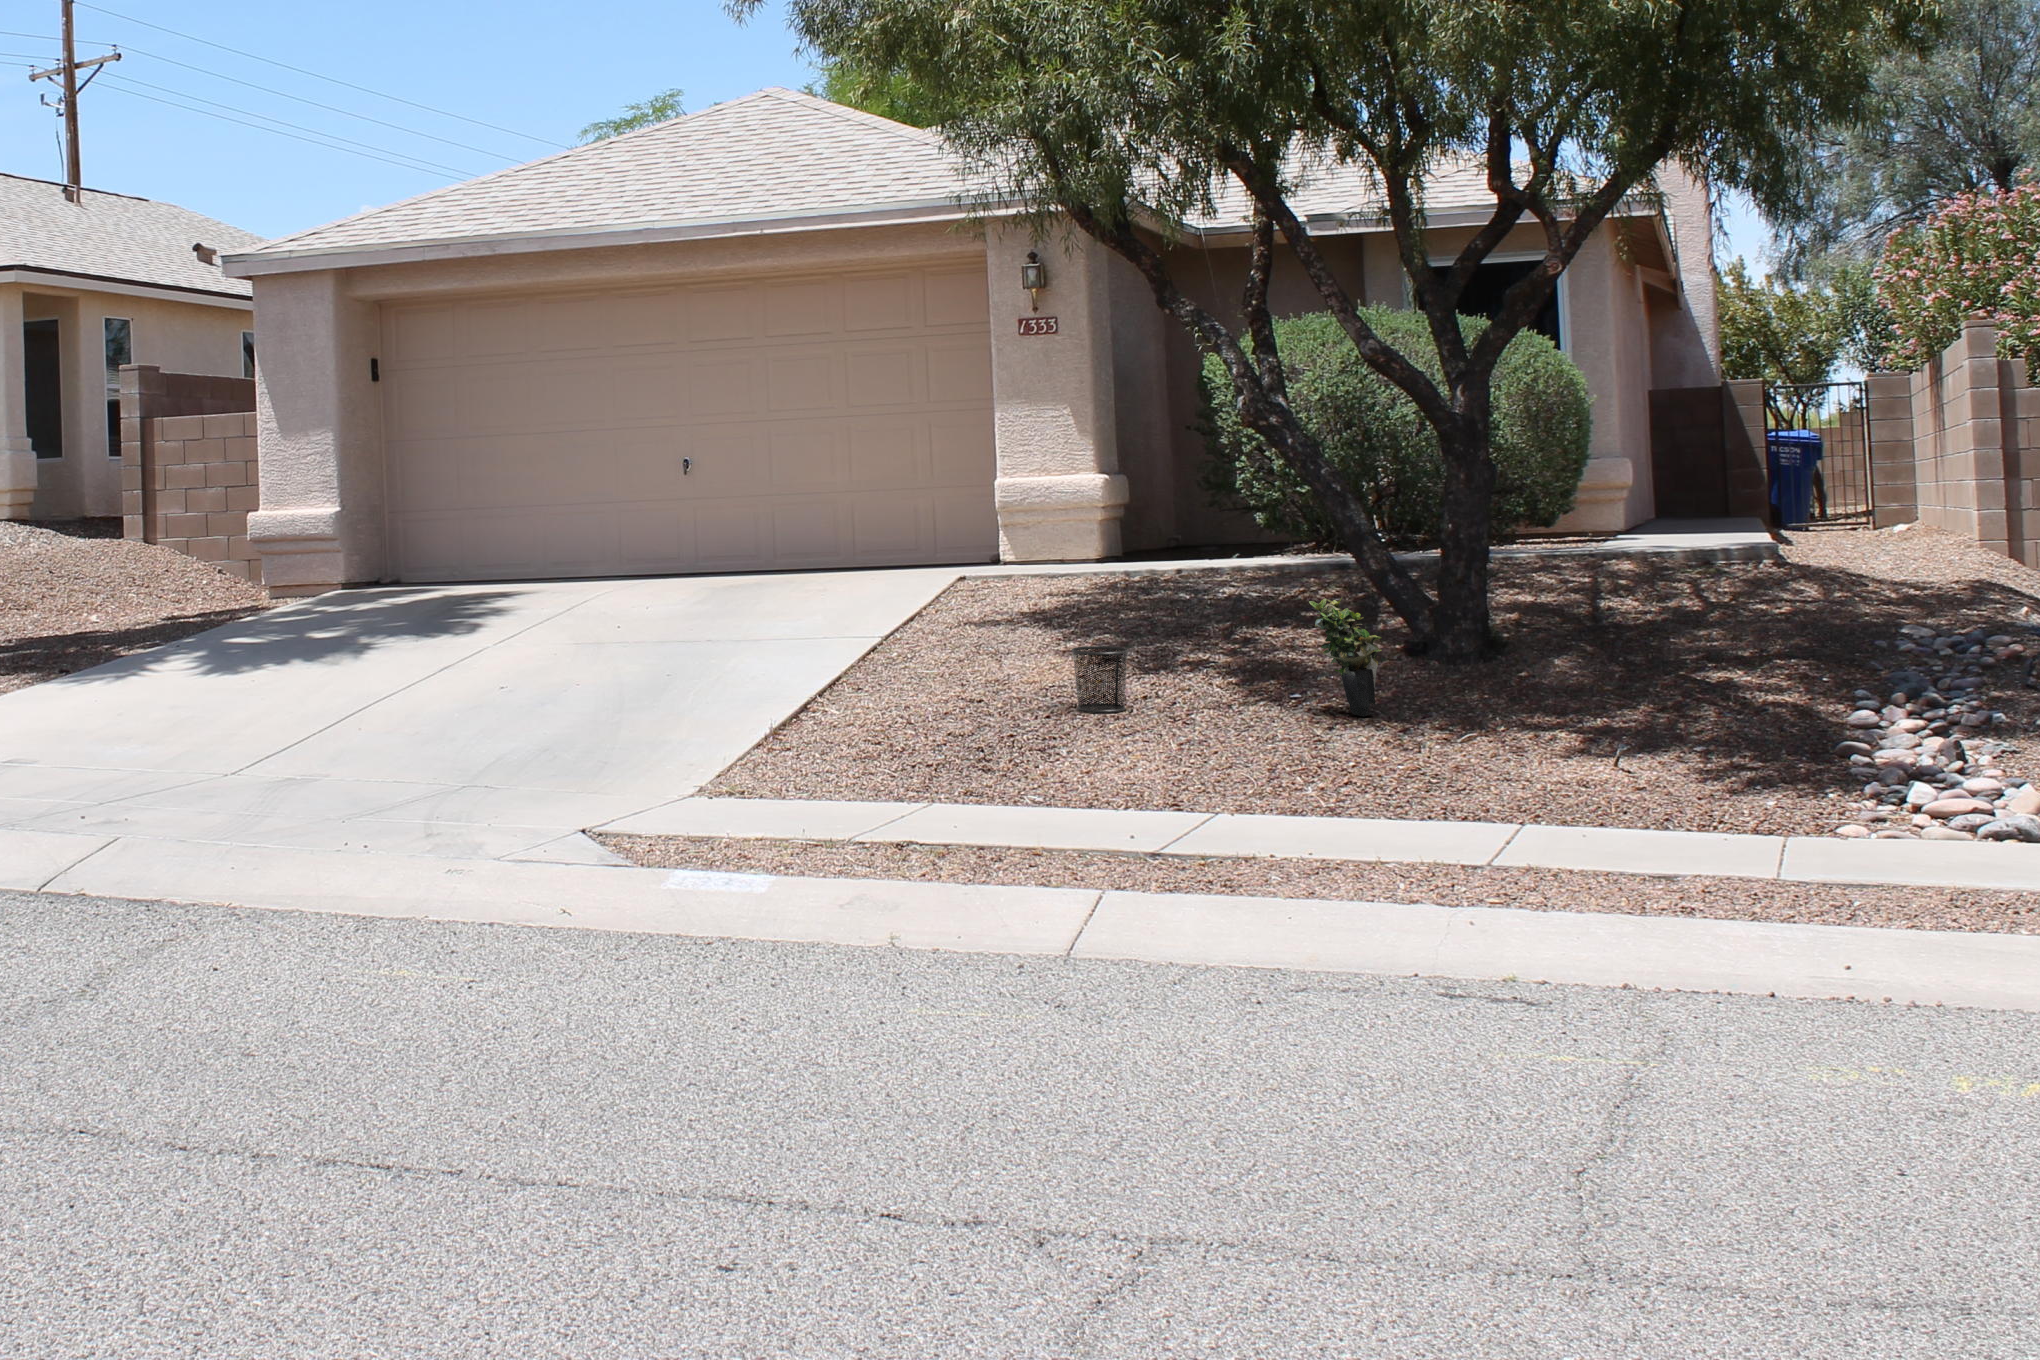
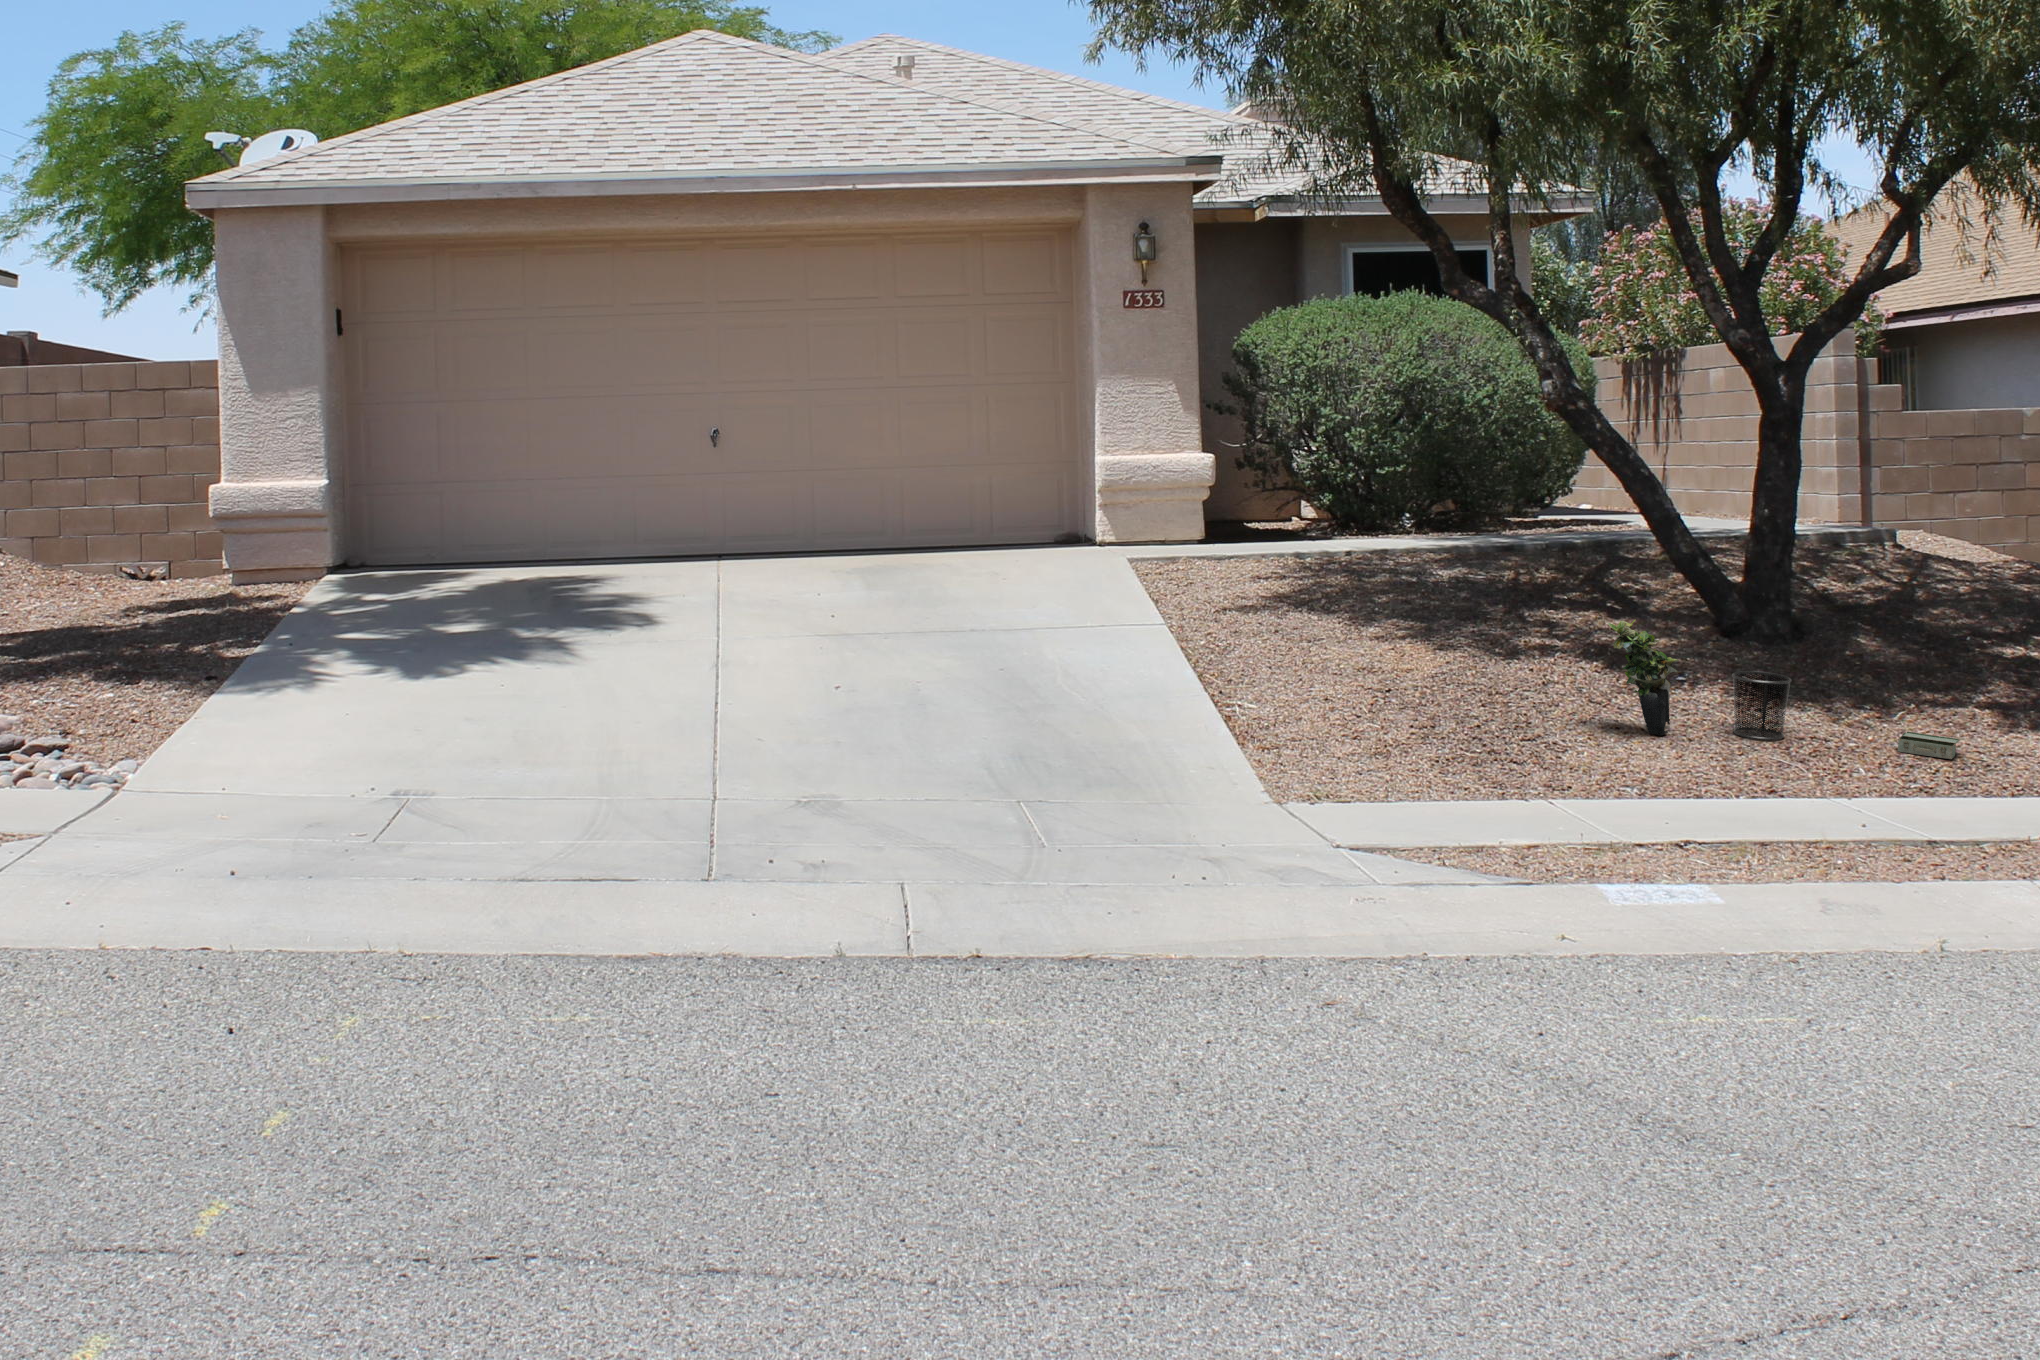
trash can: present [1071,646,1129,713] -> present [1732,671,1792,740]
toolbox: none [1618,713,1691,738] -> present [1898,732,1959,759]

